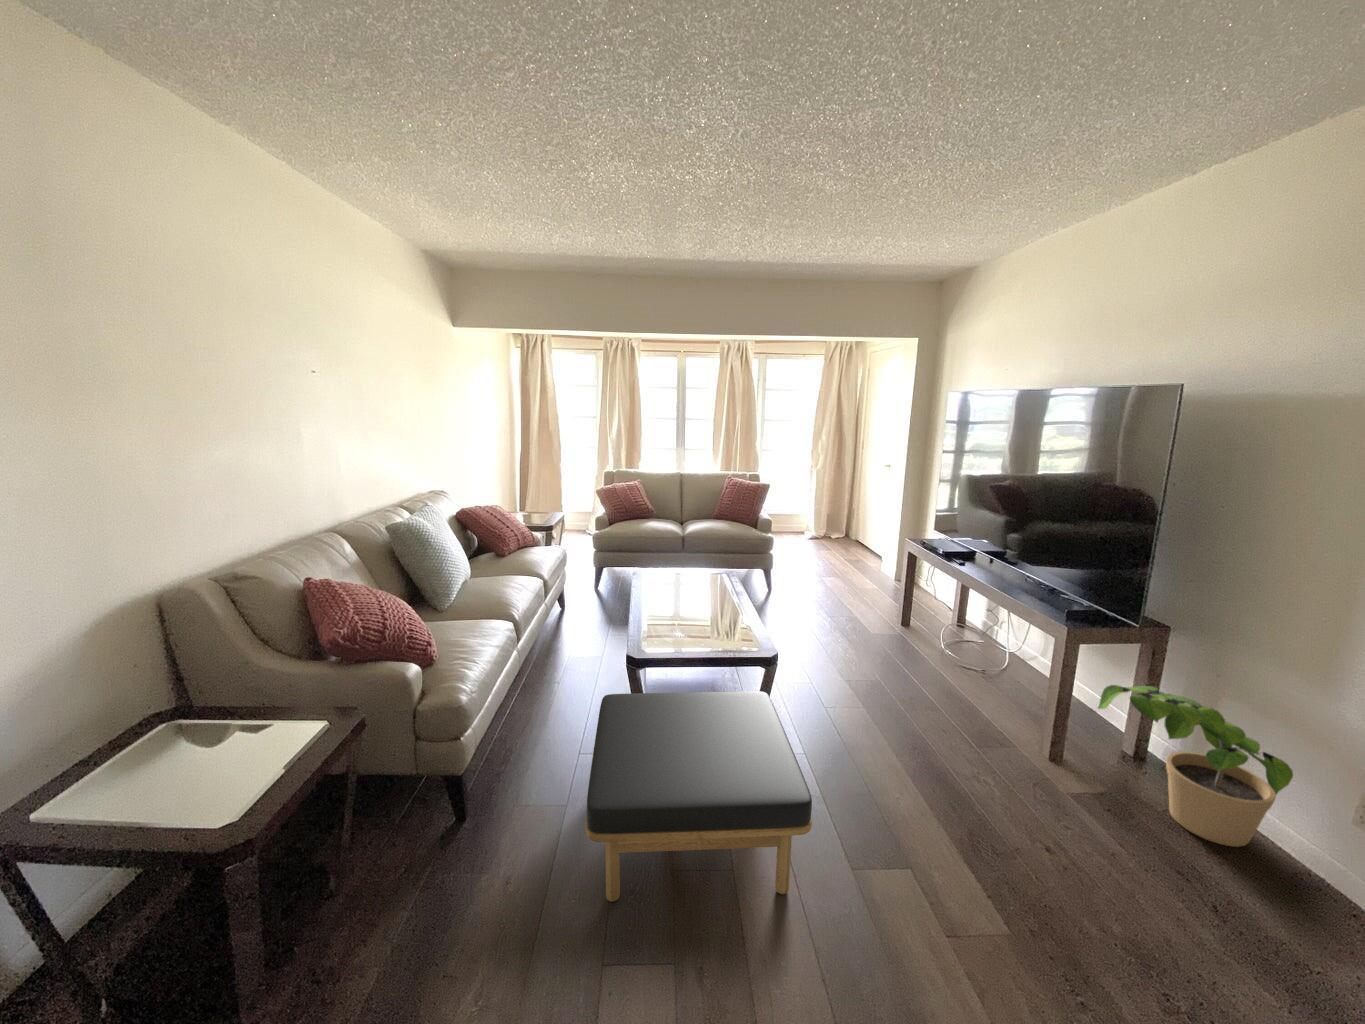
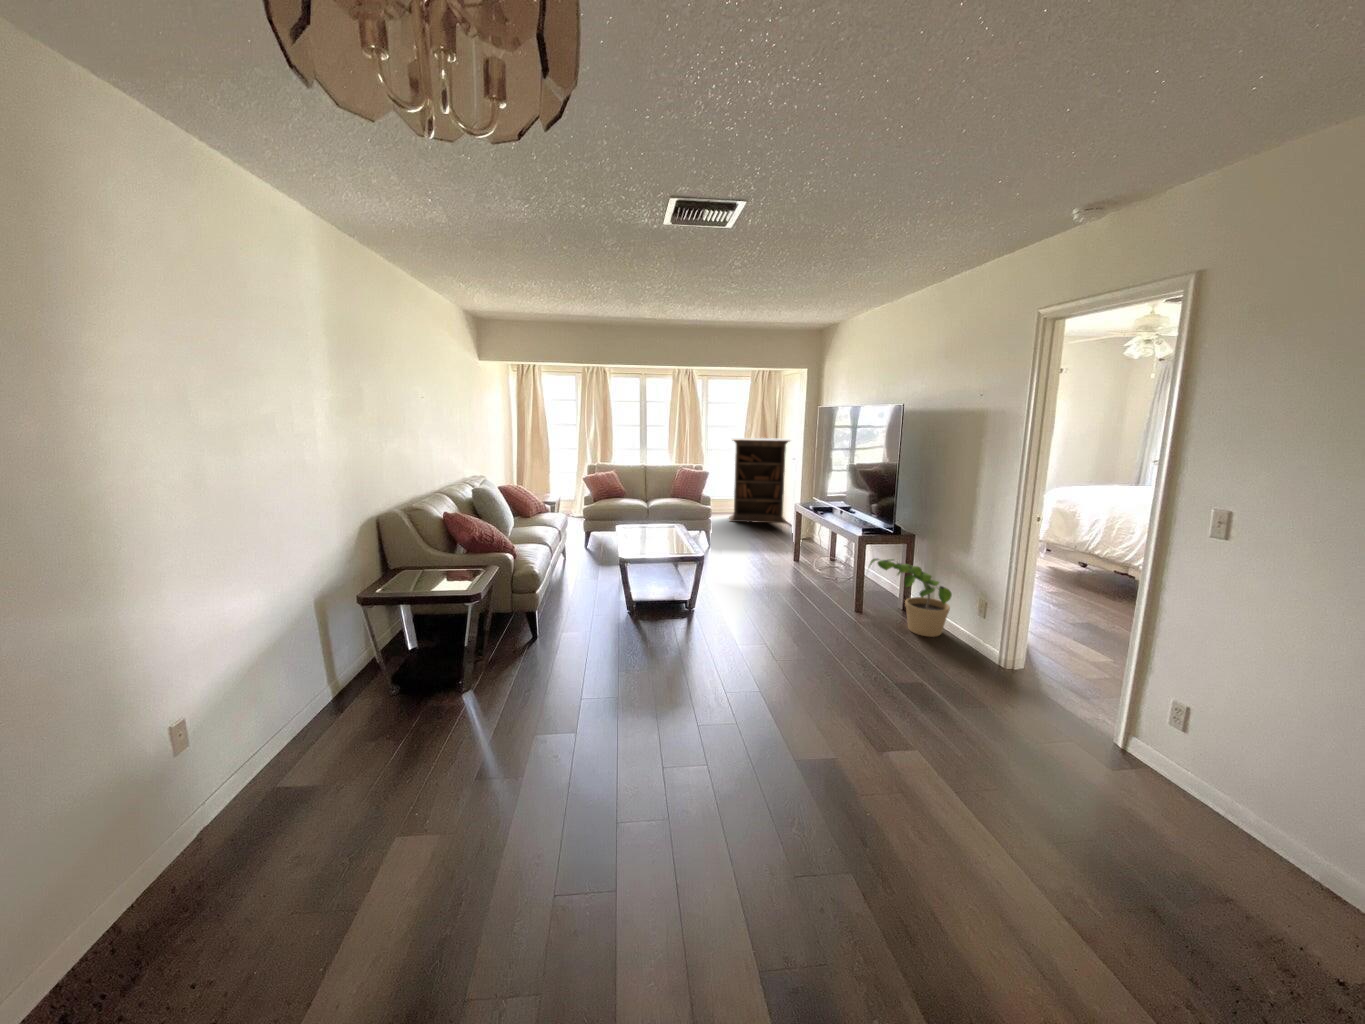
bookcase: none [792,436,883,553] -> present [729,438,790,523]
ottoman: present [586,691,812,902] -> none [607,574,717,659]

